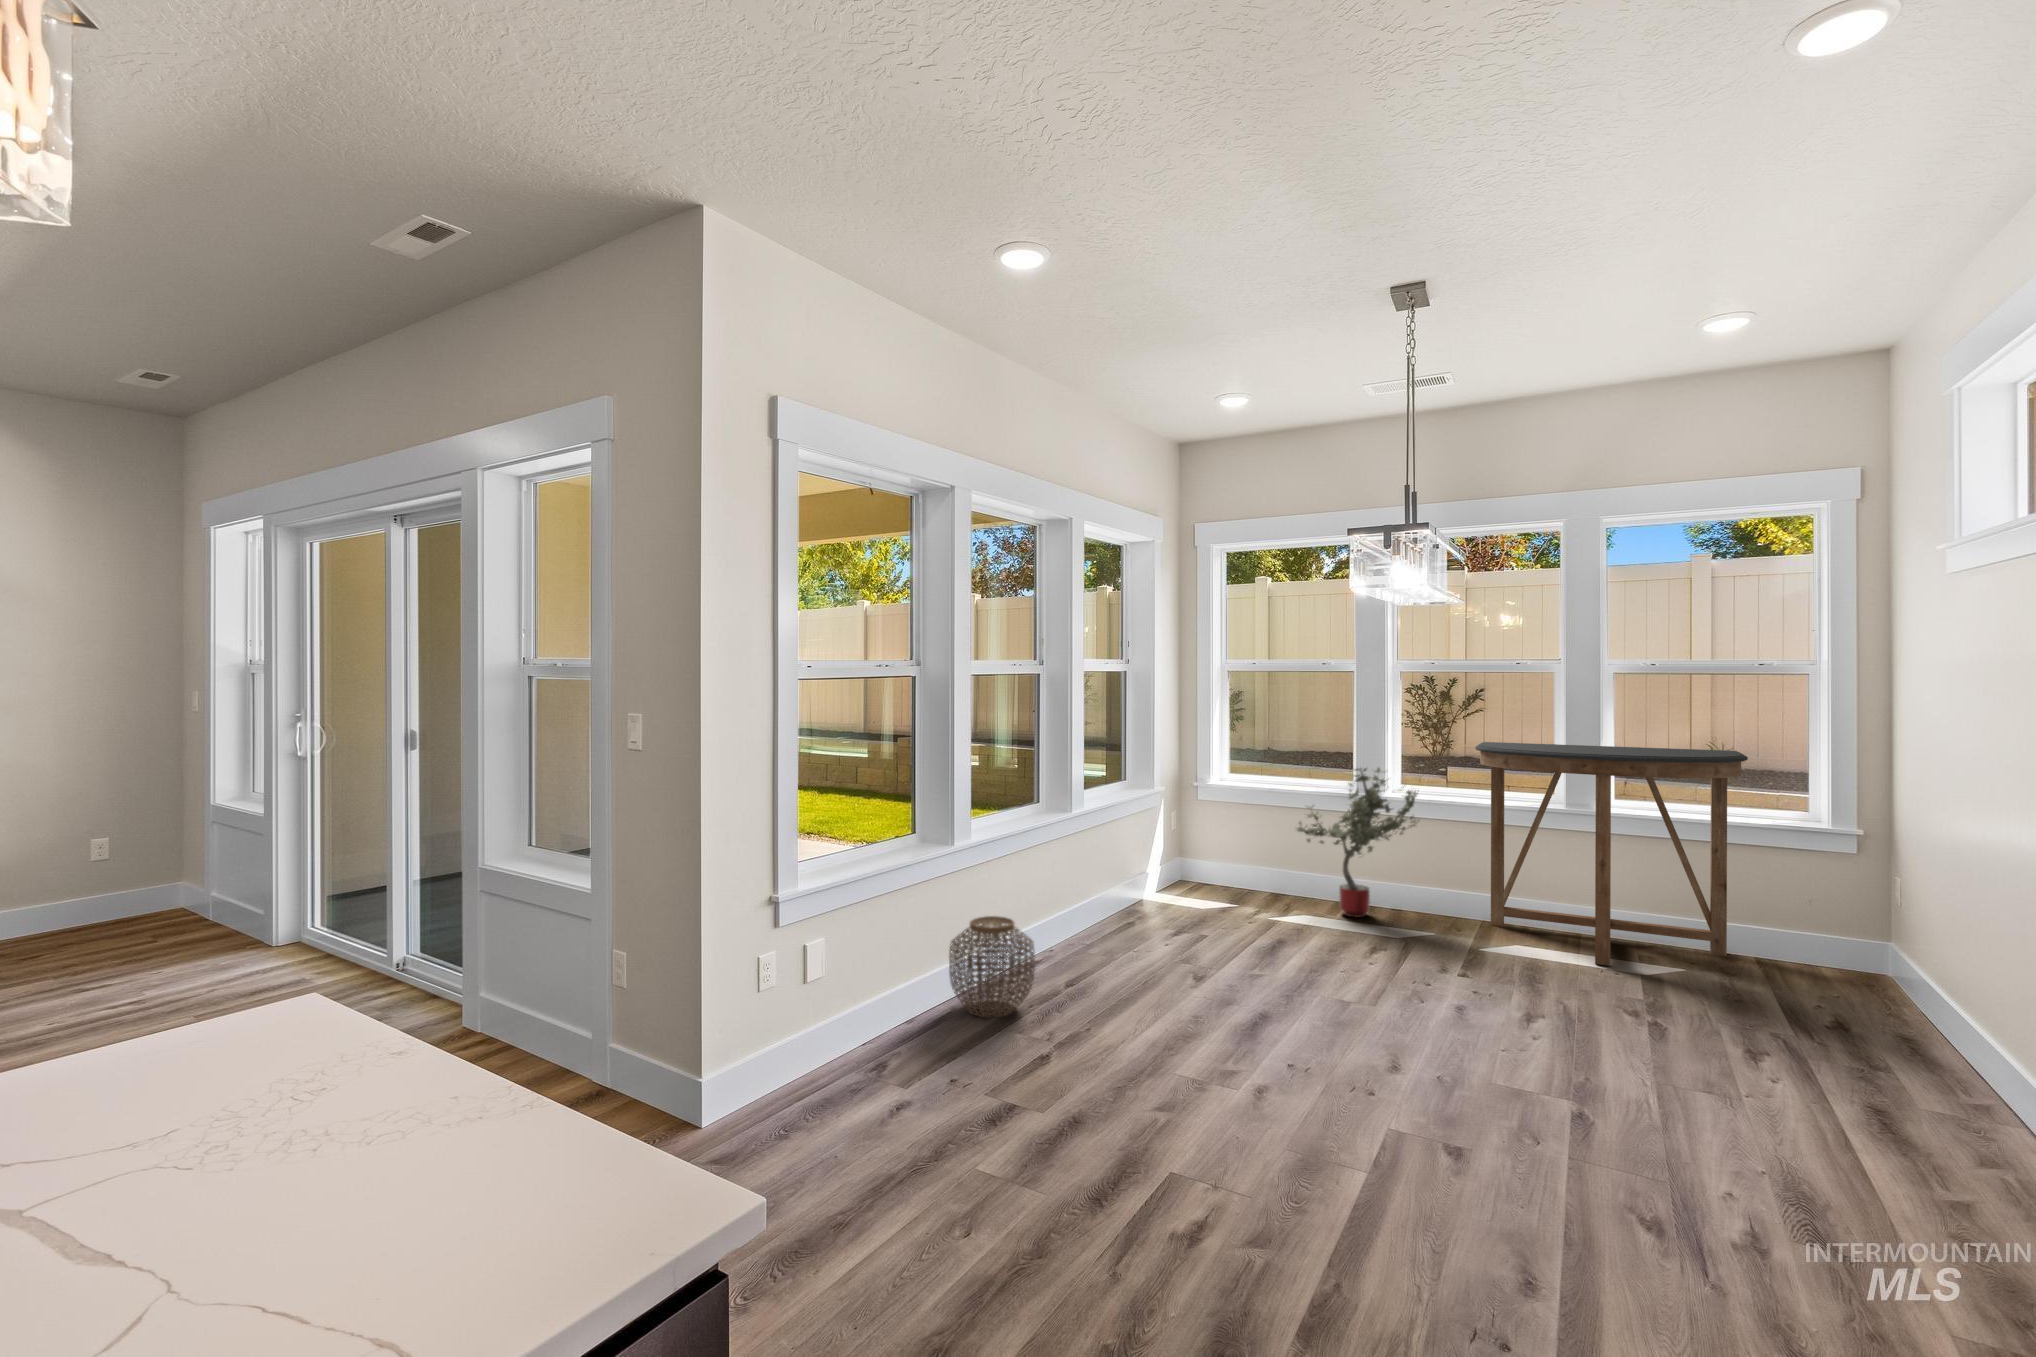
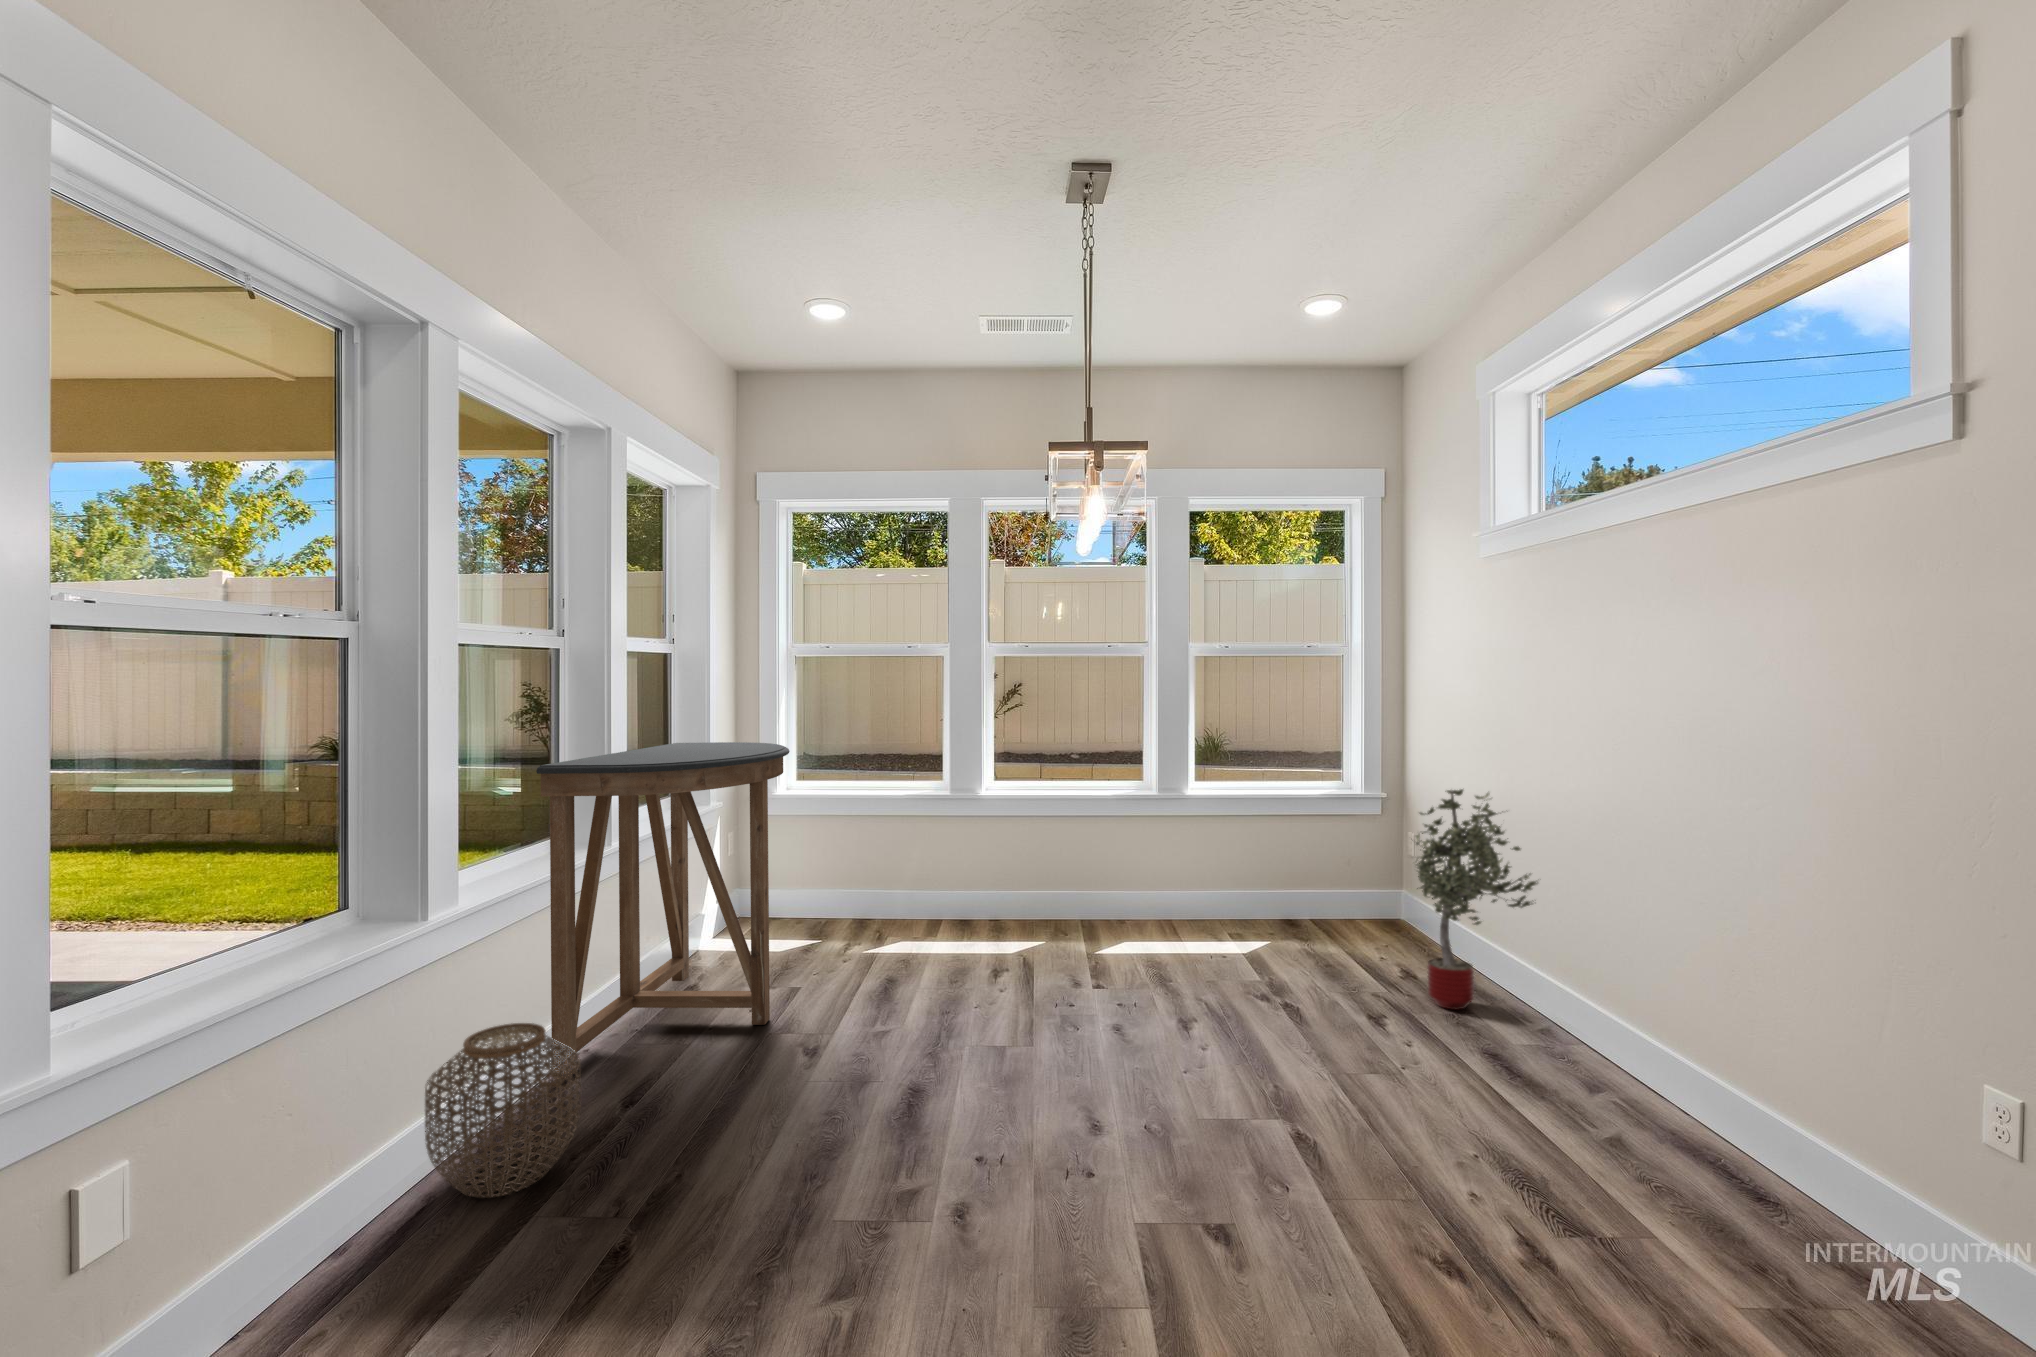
console table: present [1475,742,1748,966] -> present [536,742,790,1079]
potted tree: present [1297,768,1419,917] -> present [1416,789,1538,1010]

